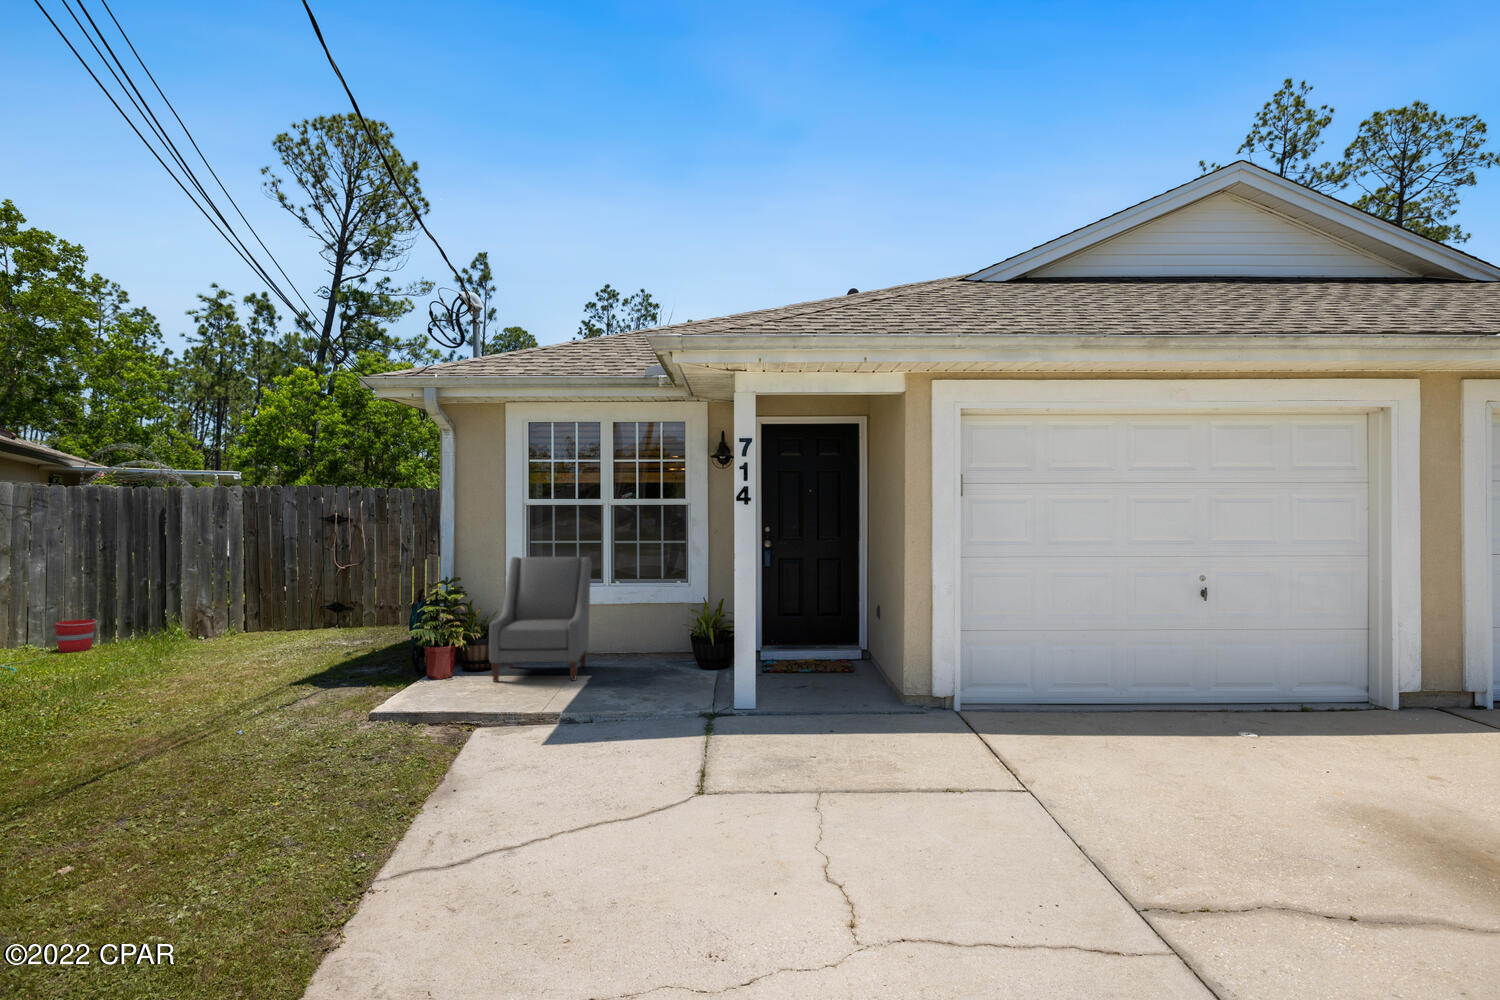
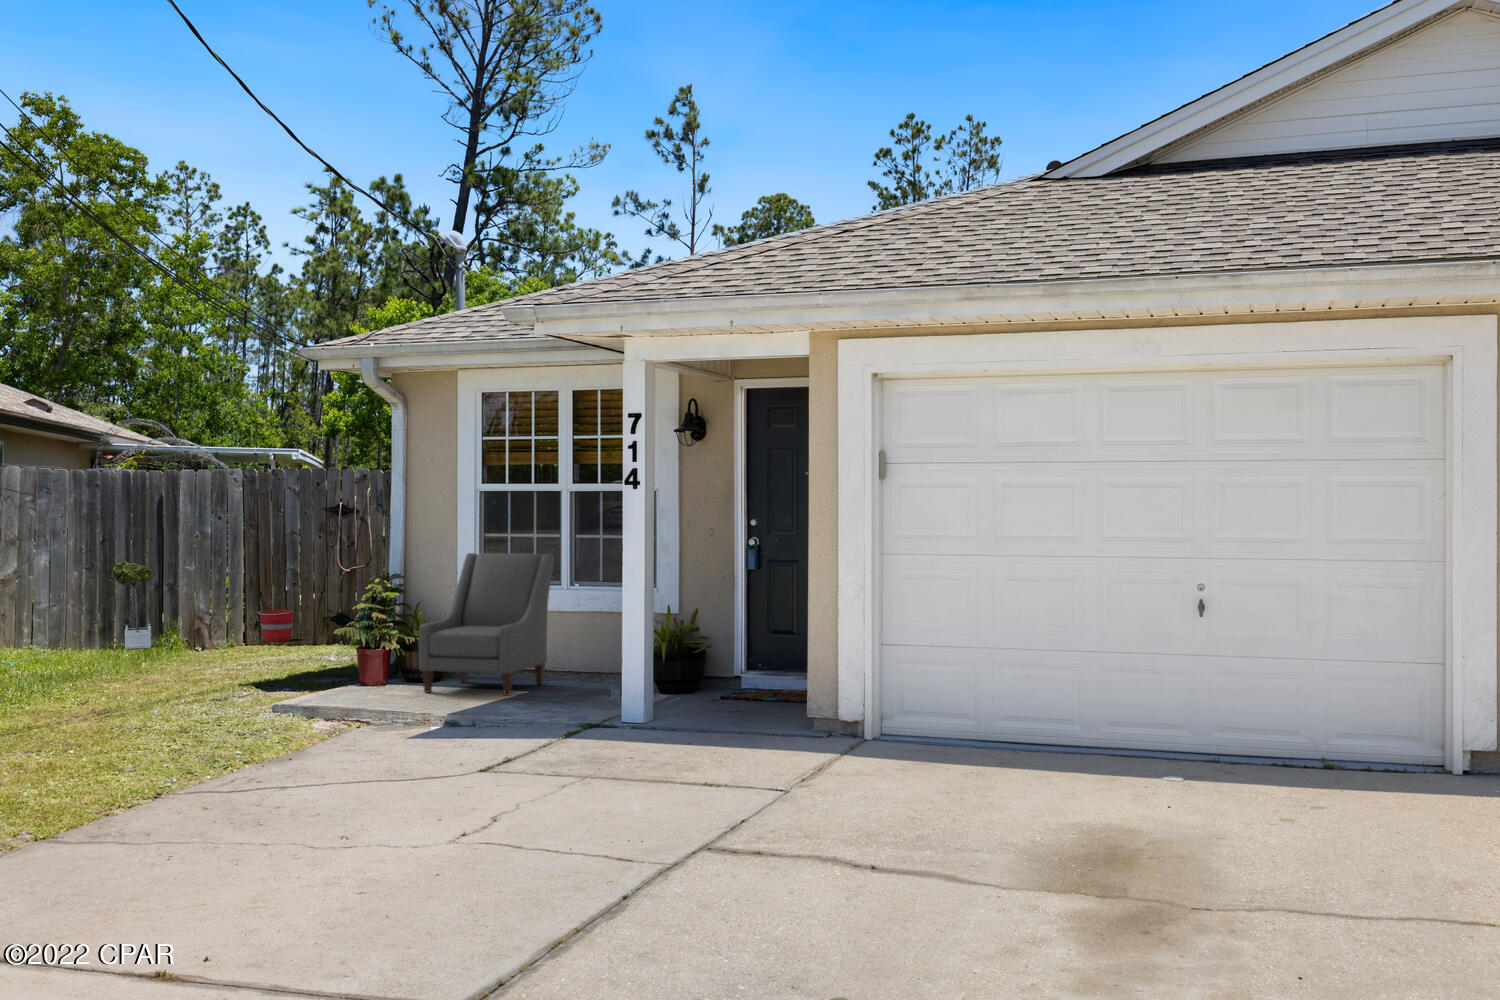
potted tree: none [117,566,159,645] -> present [112,561,153,649]
bucket: present [54,619,97,652] -> present [258,610,294,642]

